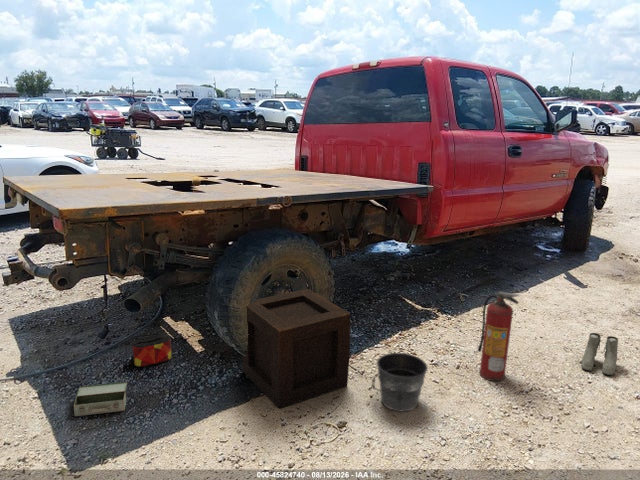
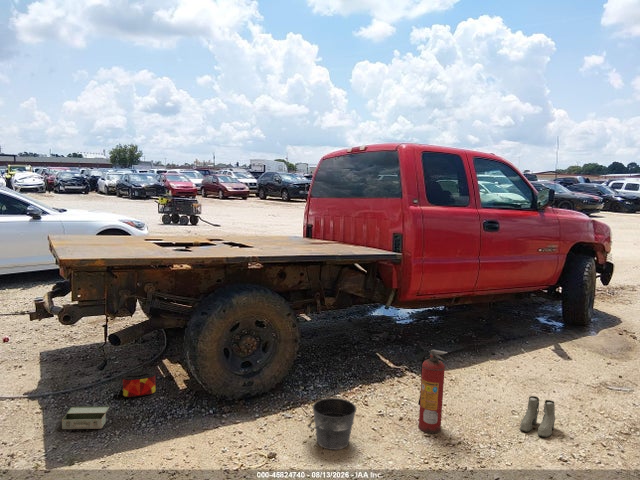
wooden crate: present [242,289,350,408] -> none [209,339,295,438]

